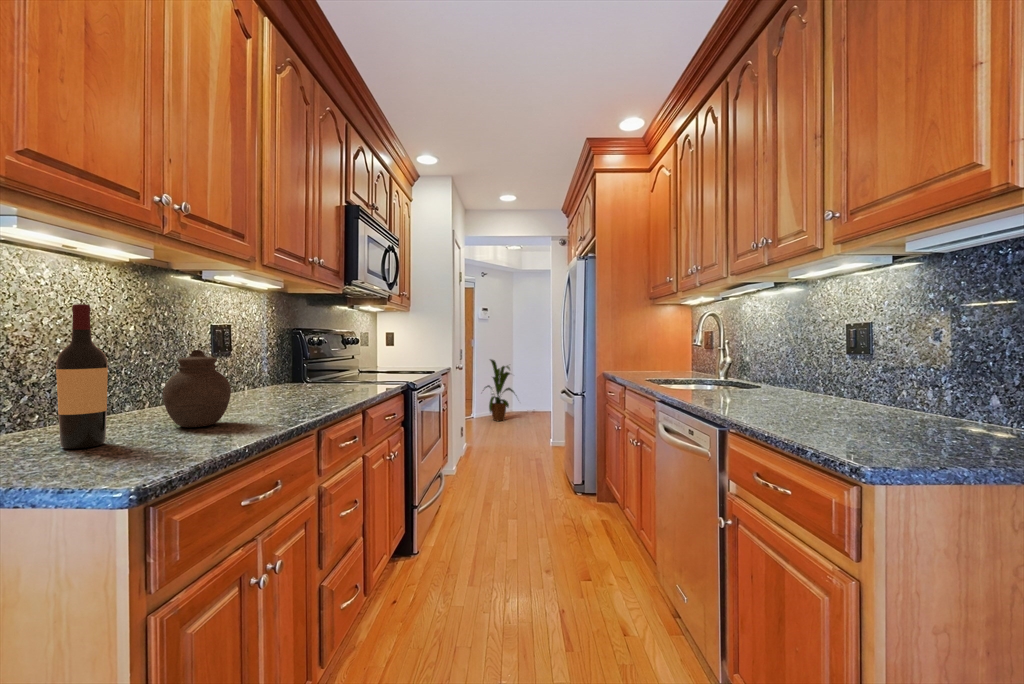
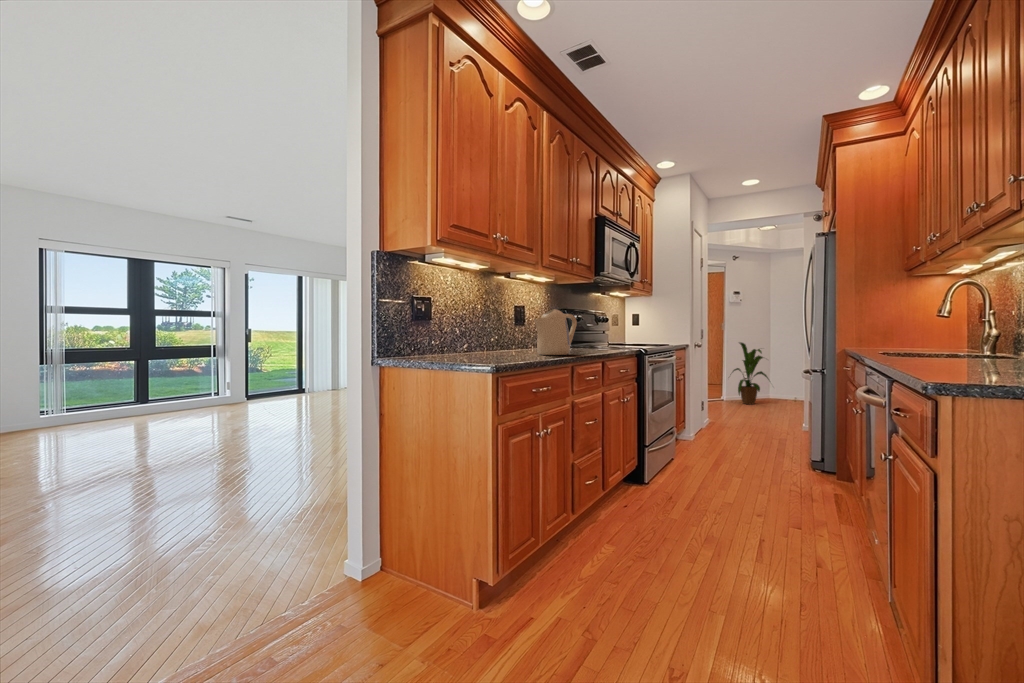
wine bottle: present [56,304,108,449] -> none [460,292,478,358]
kettle: none [245,336,322,413] -> present [534,309,577,355]
jar: present [163,350,231,427] -> none [497,315,527,356]

